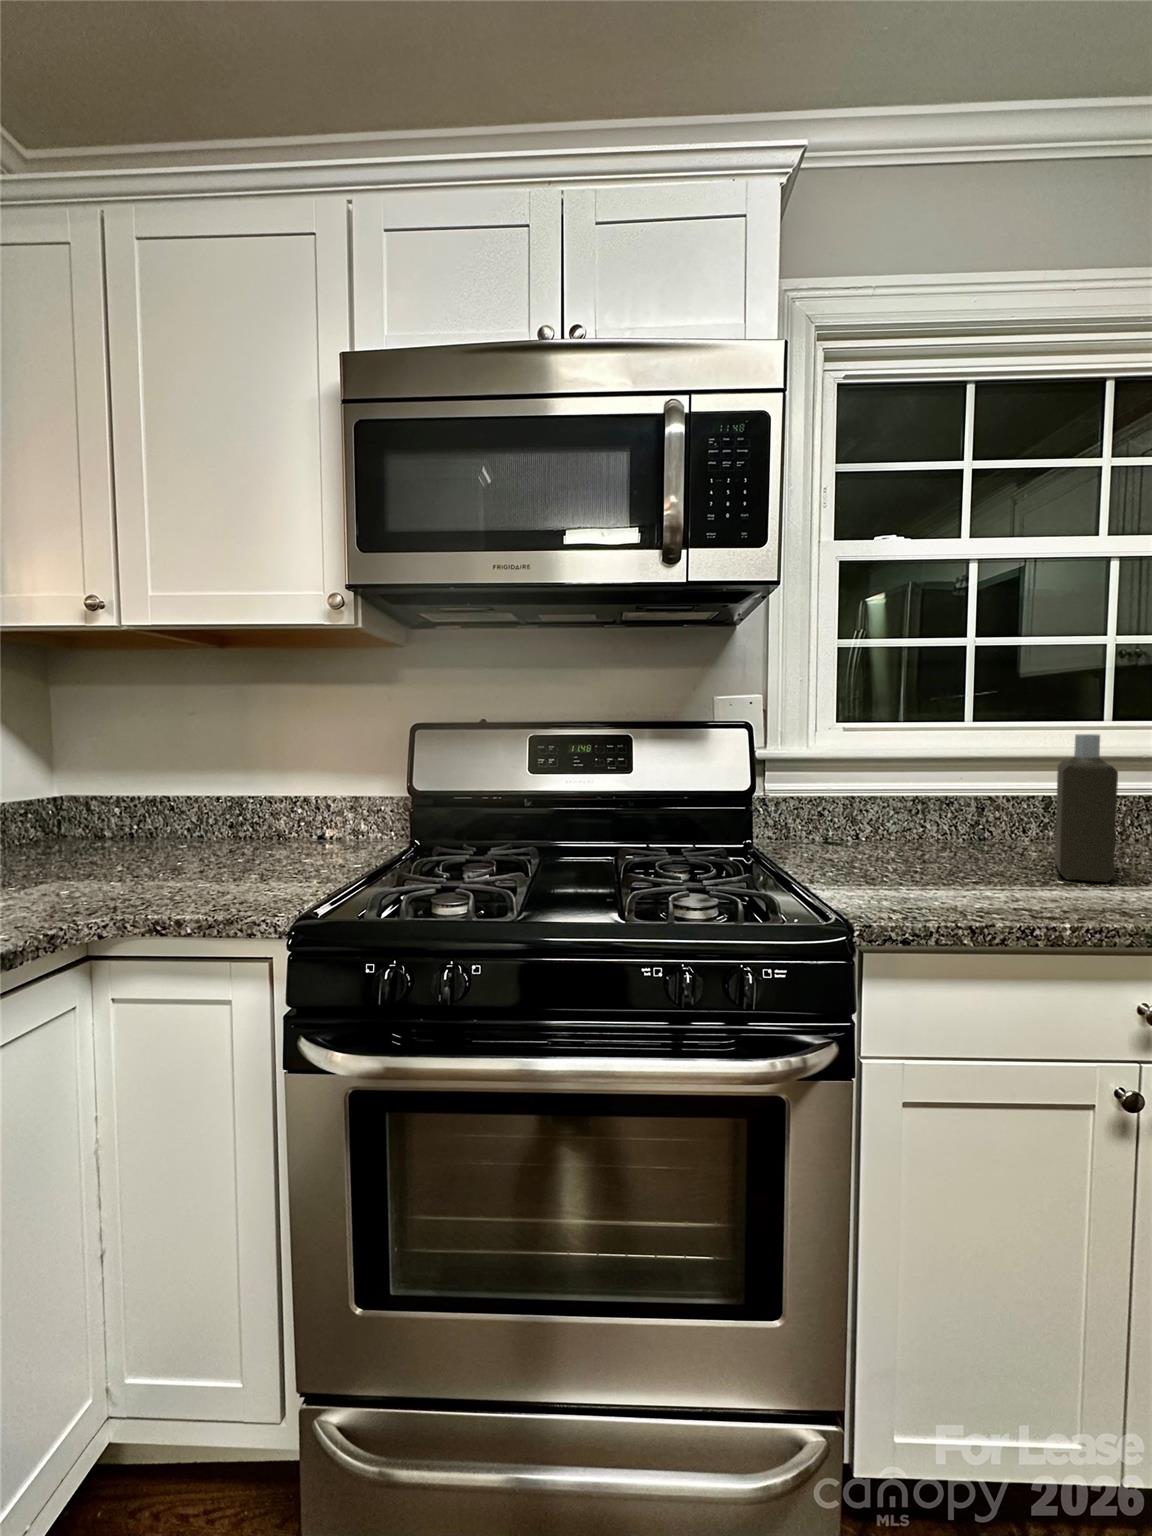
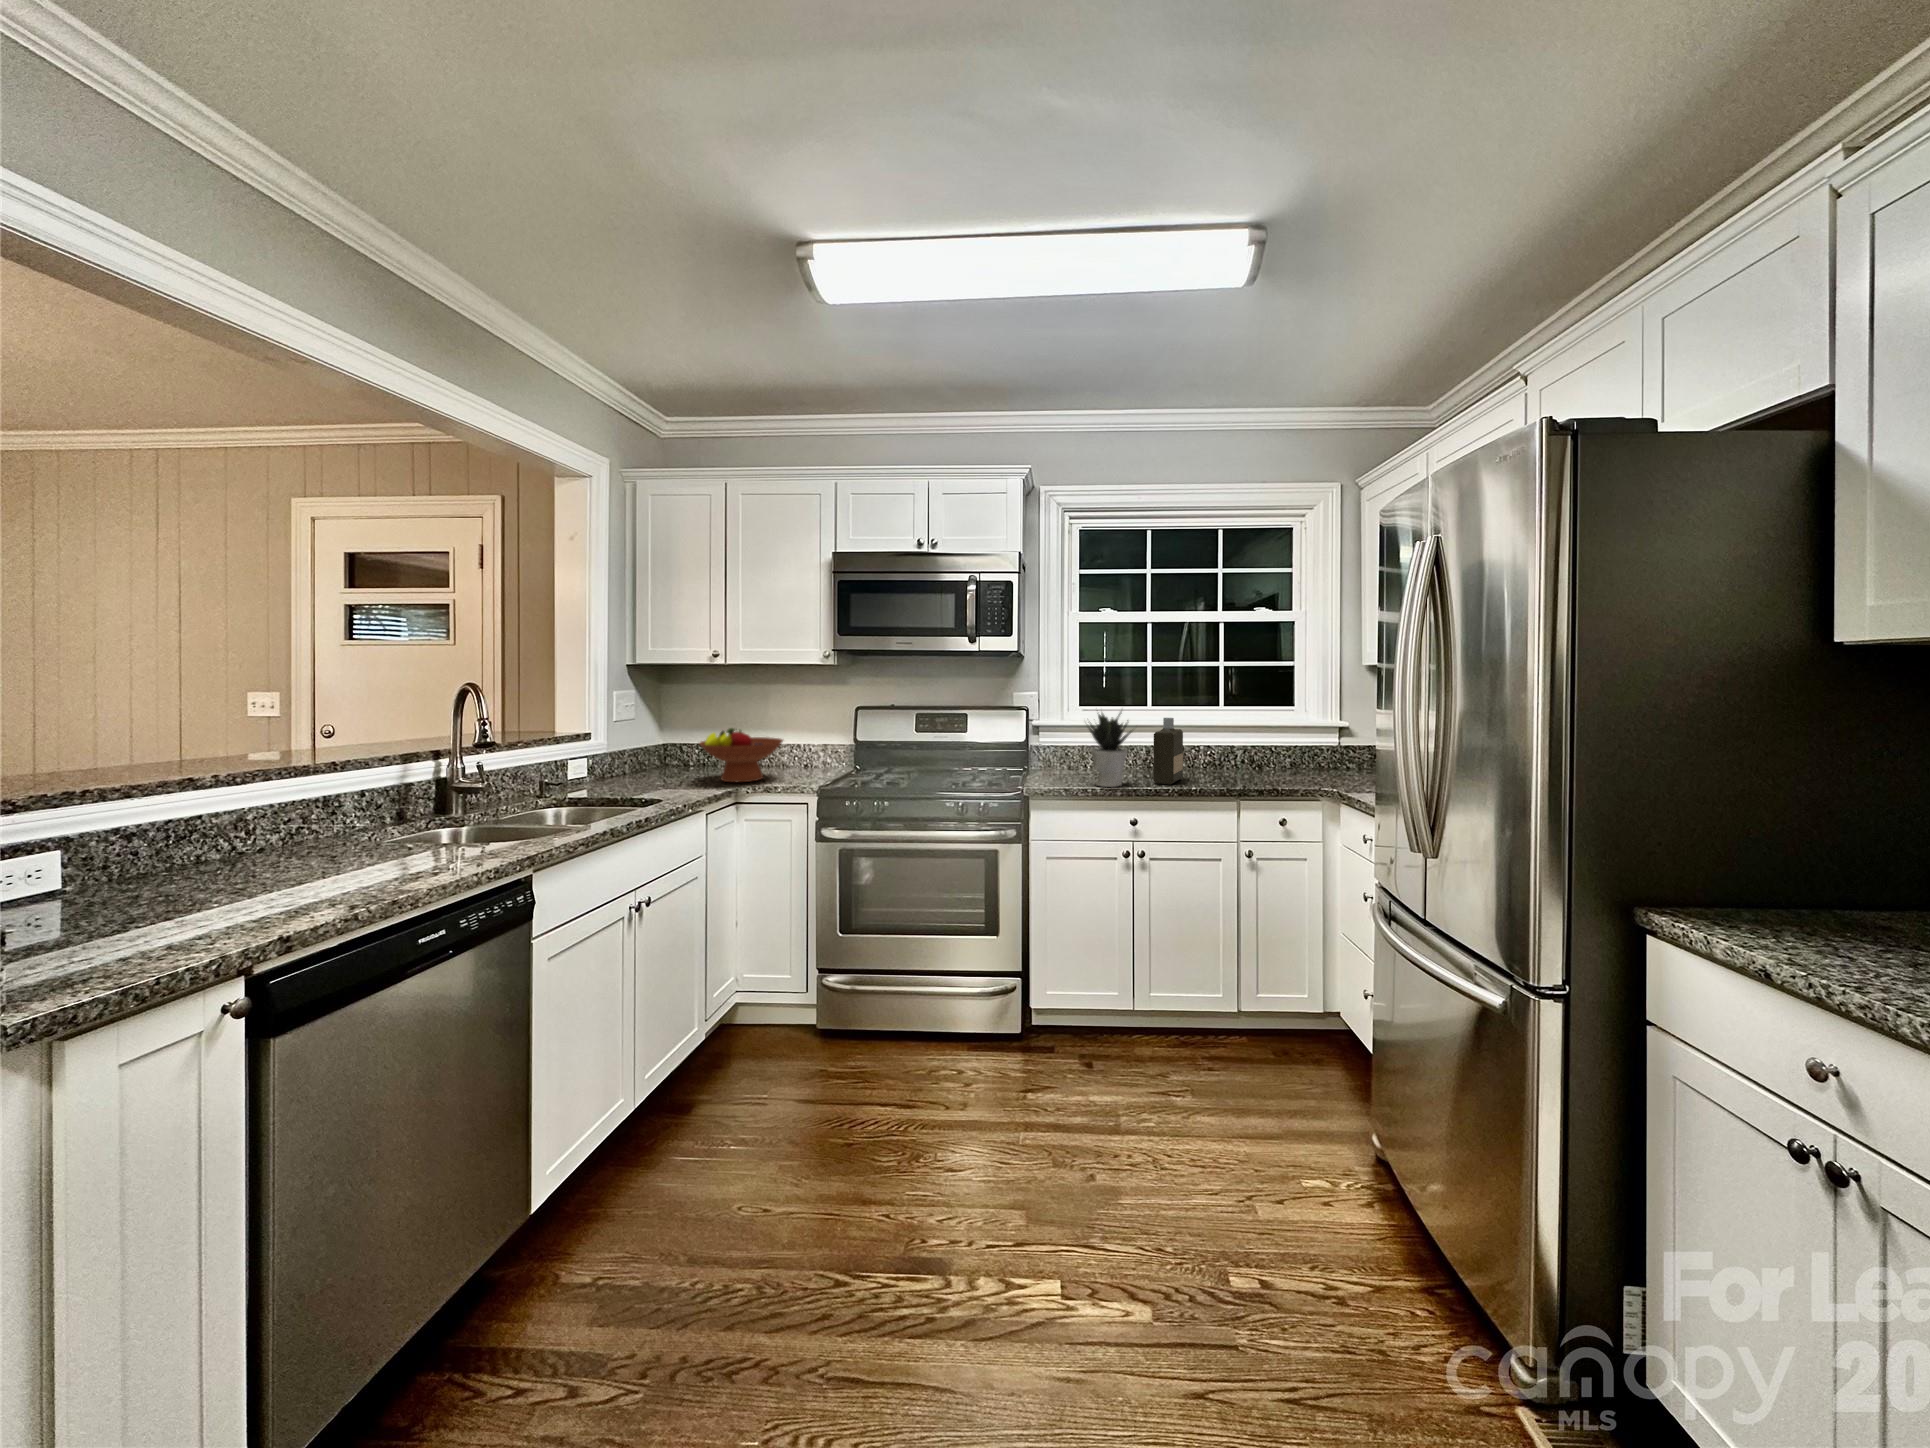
potted plant: none [901,707,1028,890] -> present [1088,712,1132,787]
fruit bowl: none [63,762,257,879] -> present [699,728,783,782]

